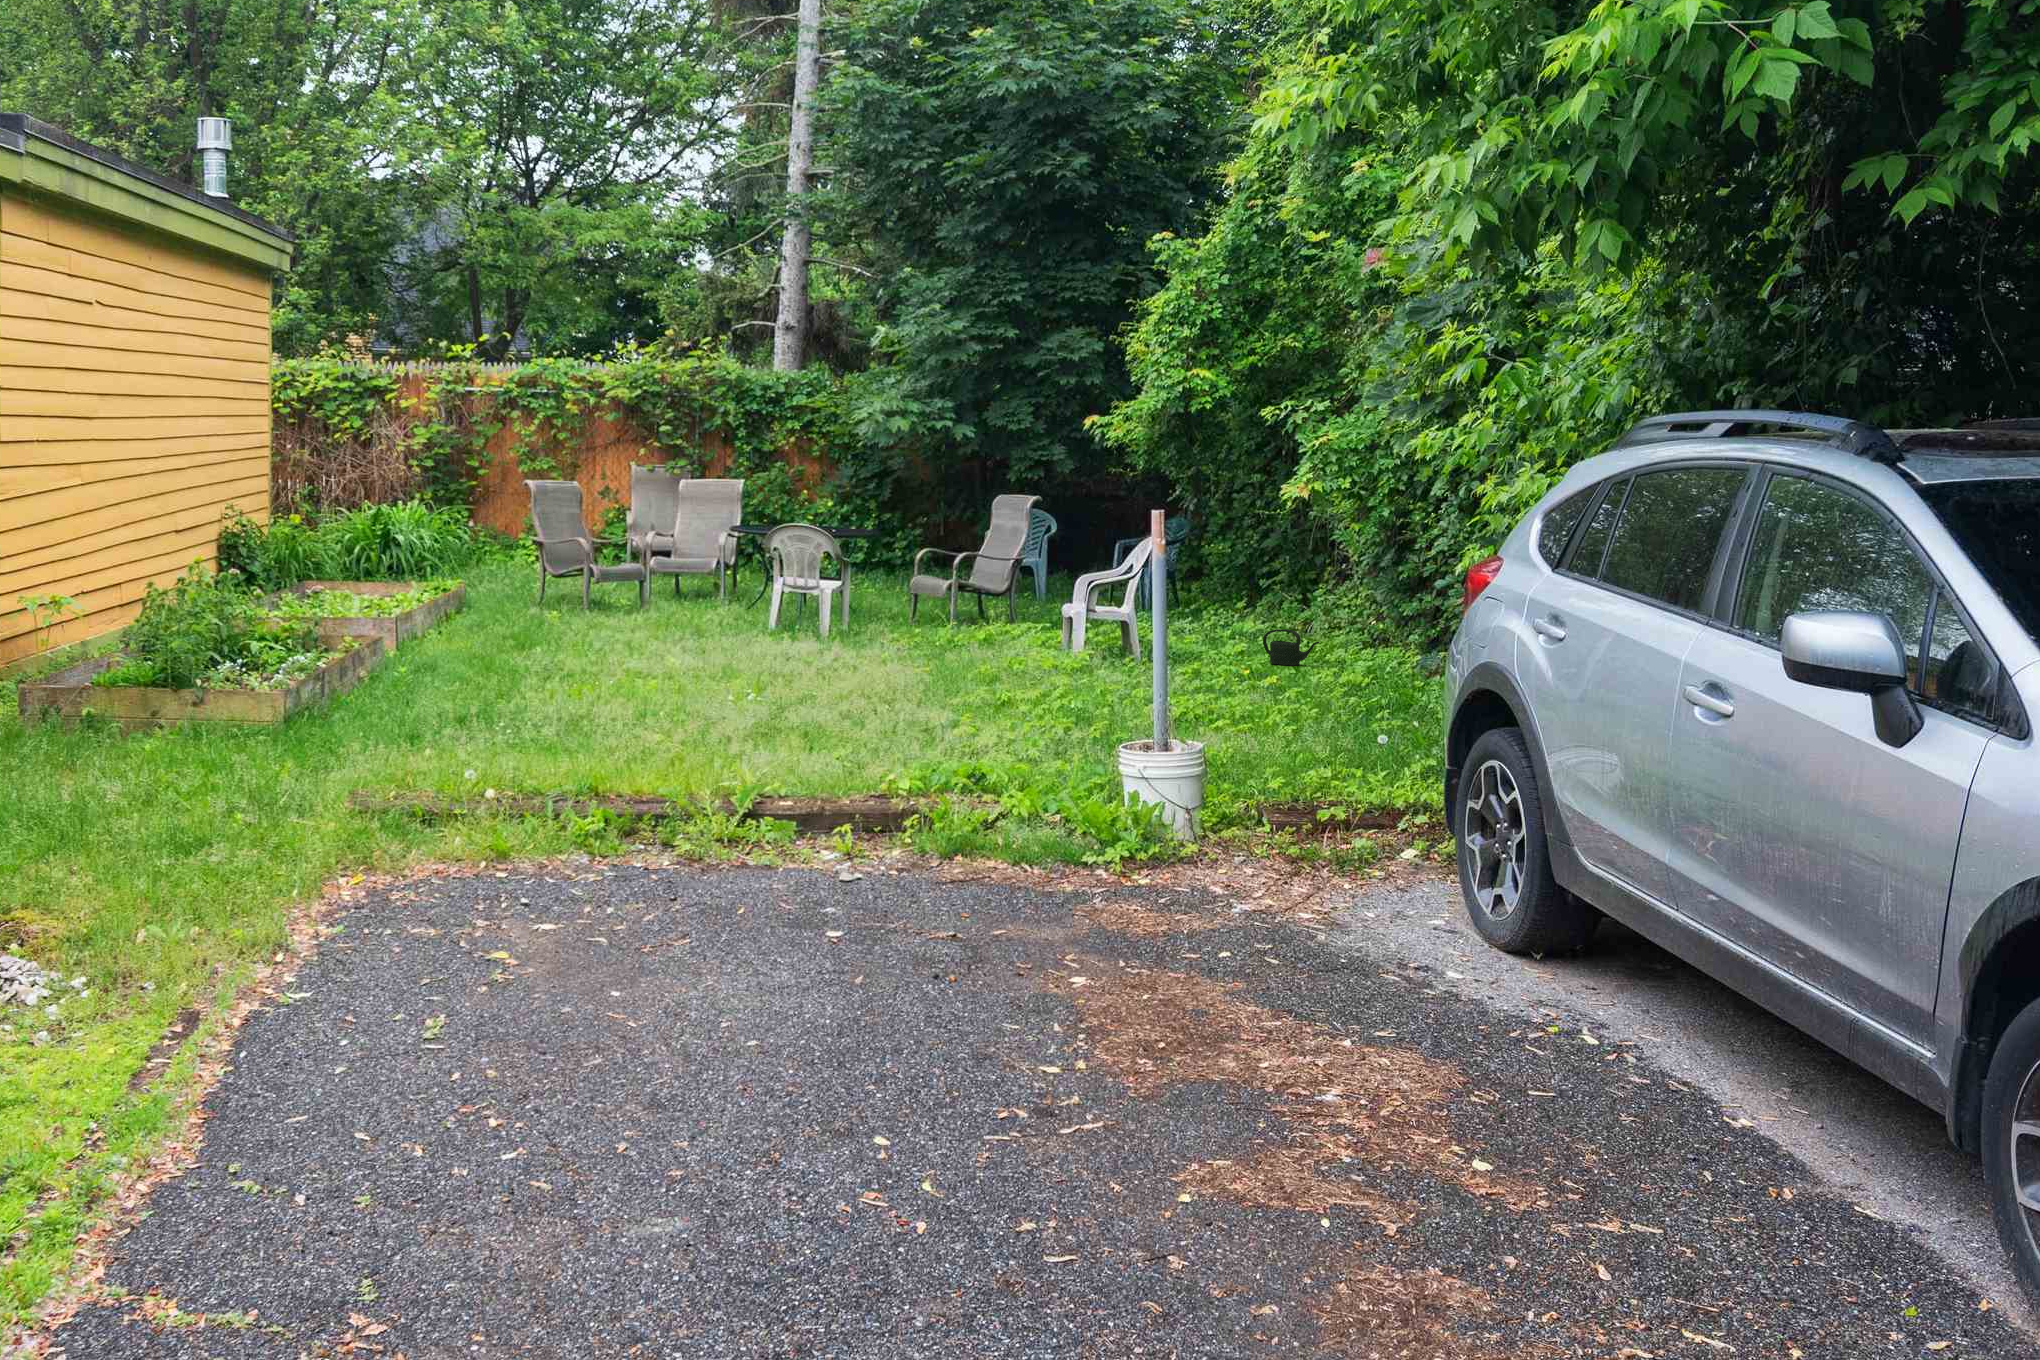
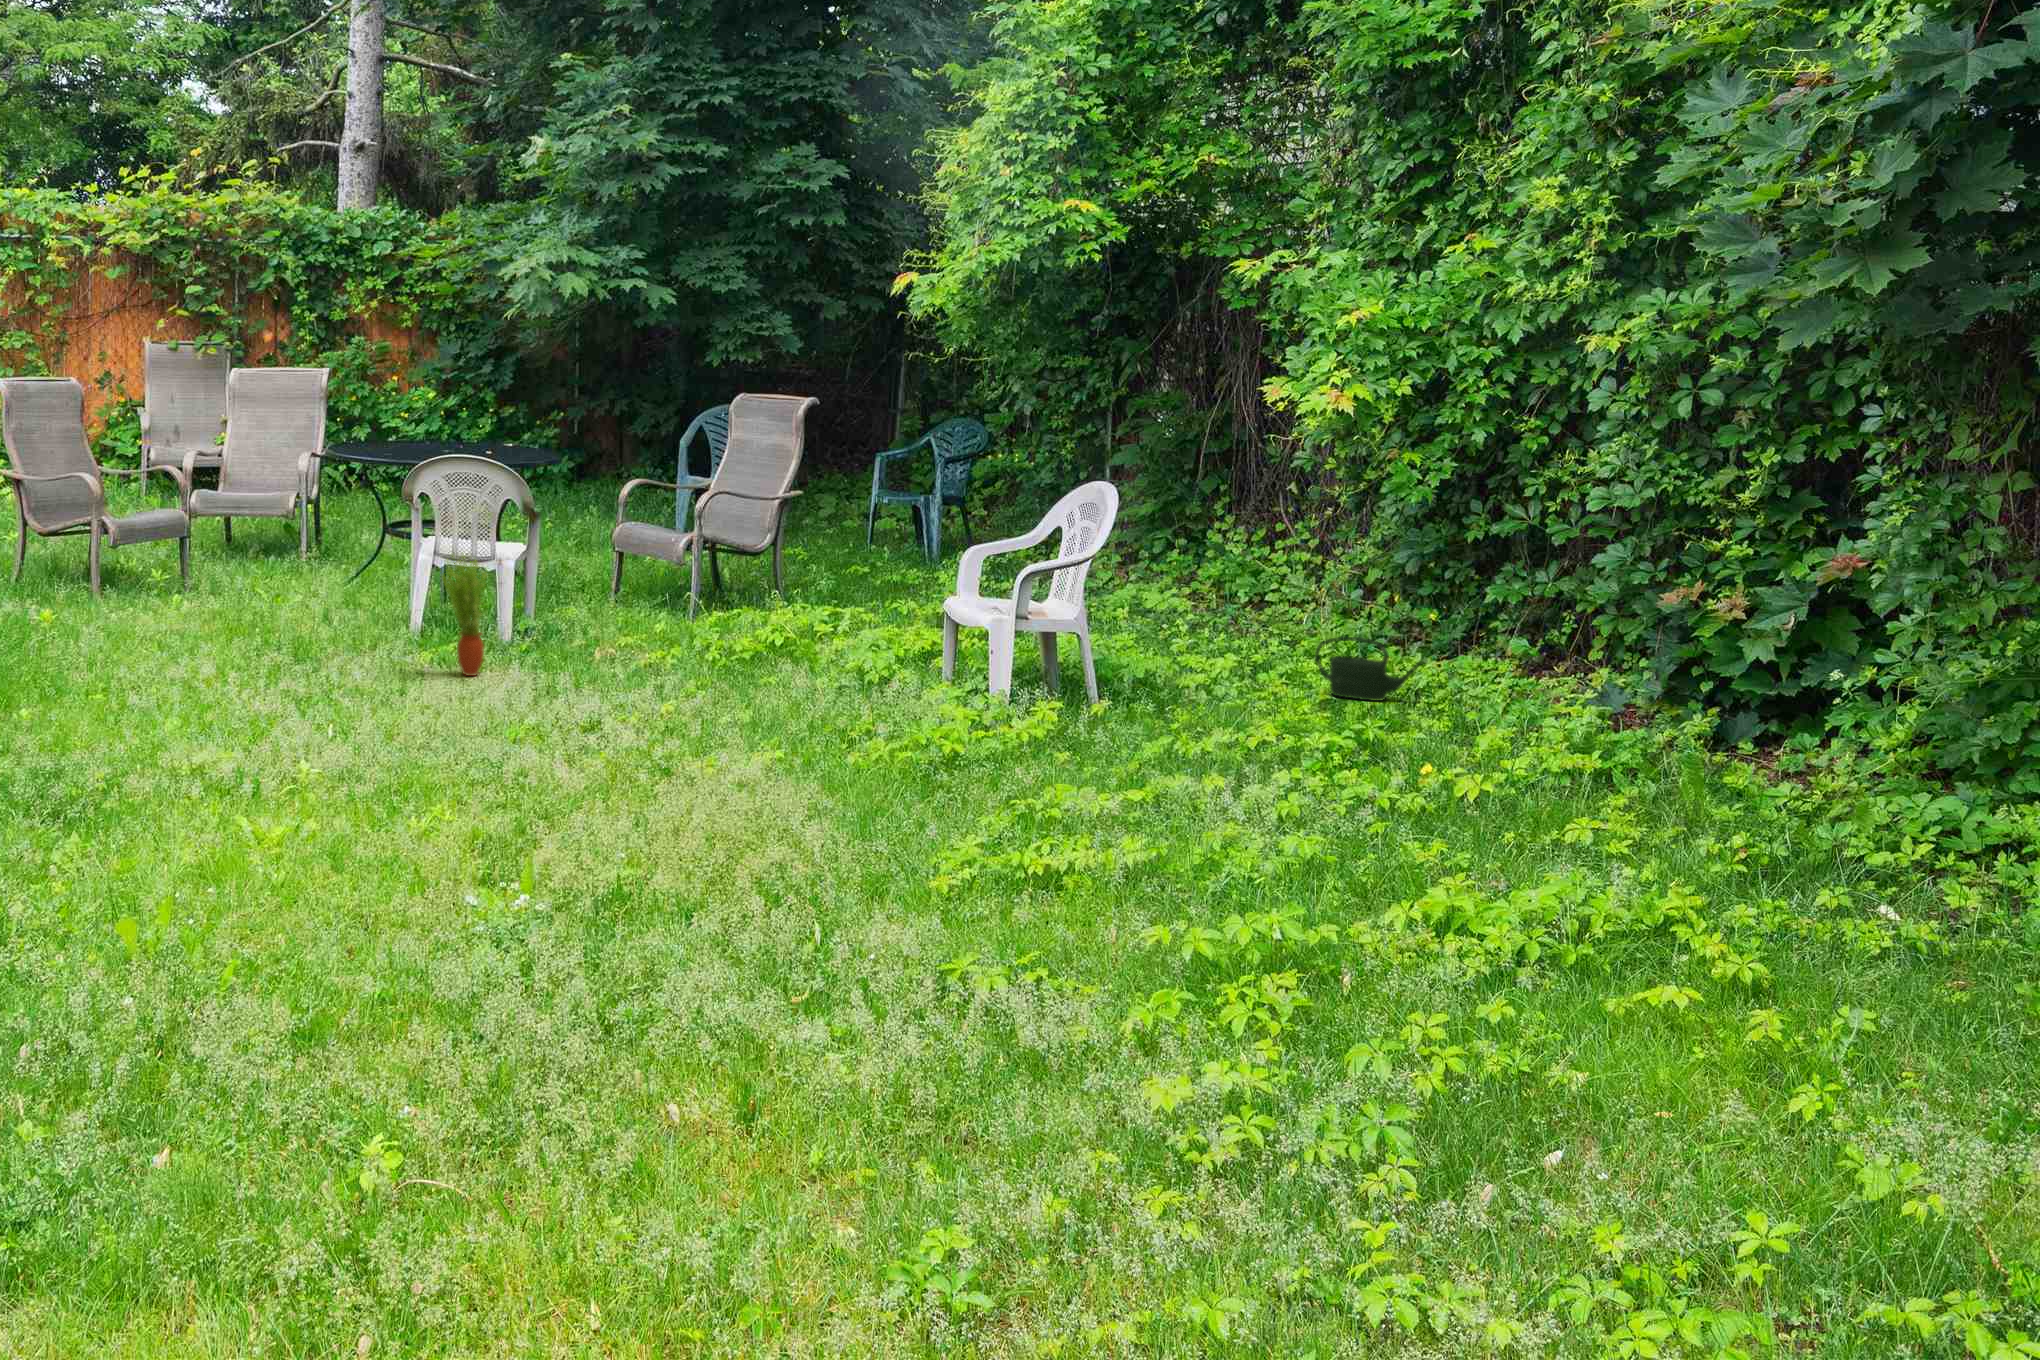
potted plant: none [760,575,790,645] -> present [440,556,488,676]

